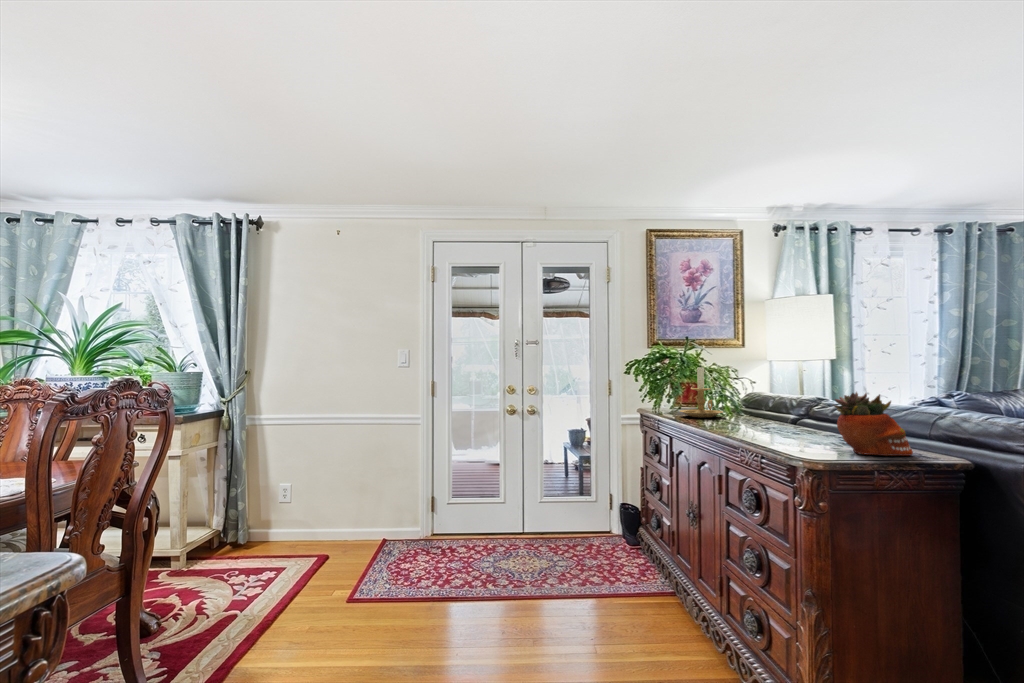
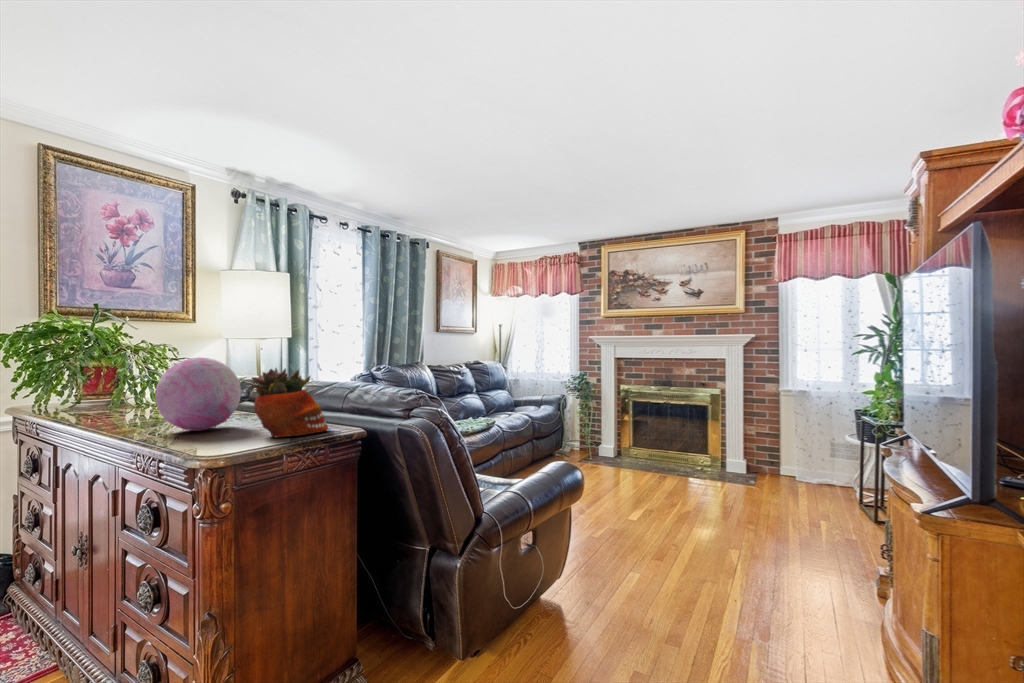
candle holder: present [680,365,723,418] -> none [71,342,142,413]
decorative orb: none [751,380,818,440] -> present [155,358,241,431]

